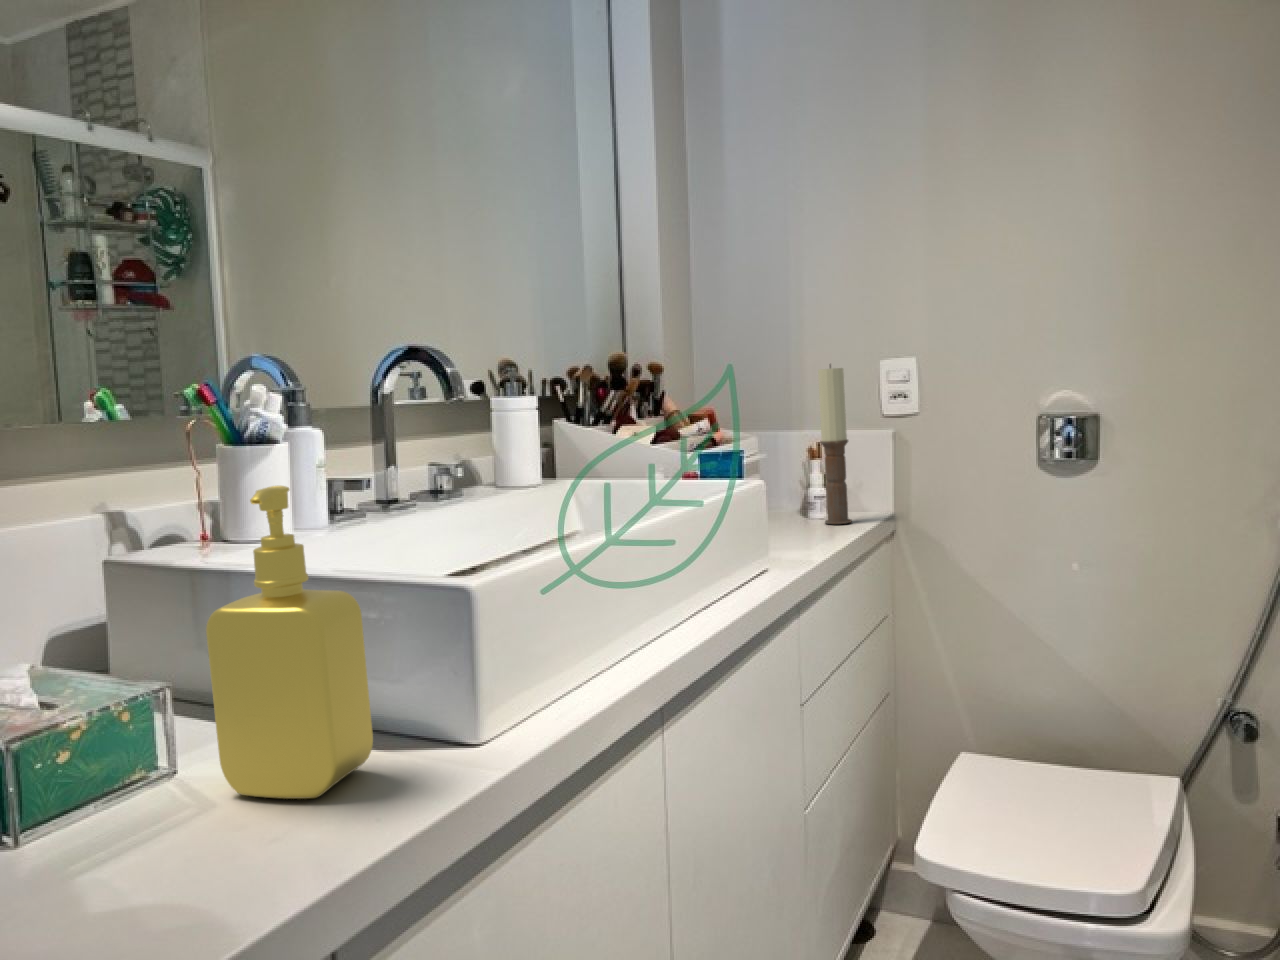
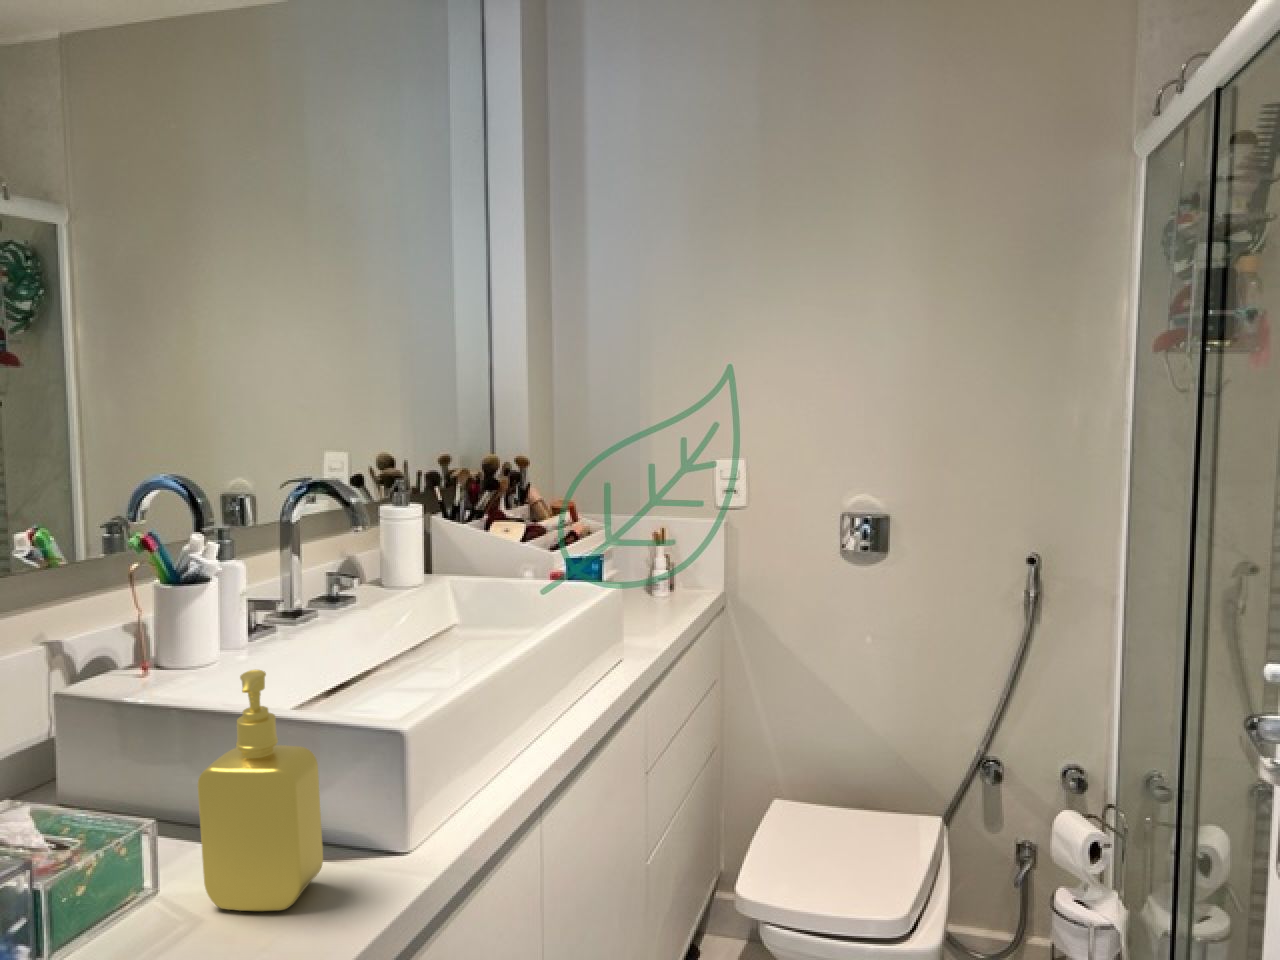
candle: present [818,365,852,524] -> none [664,465,689,604]

